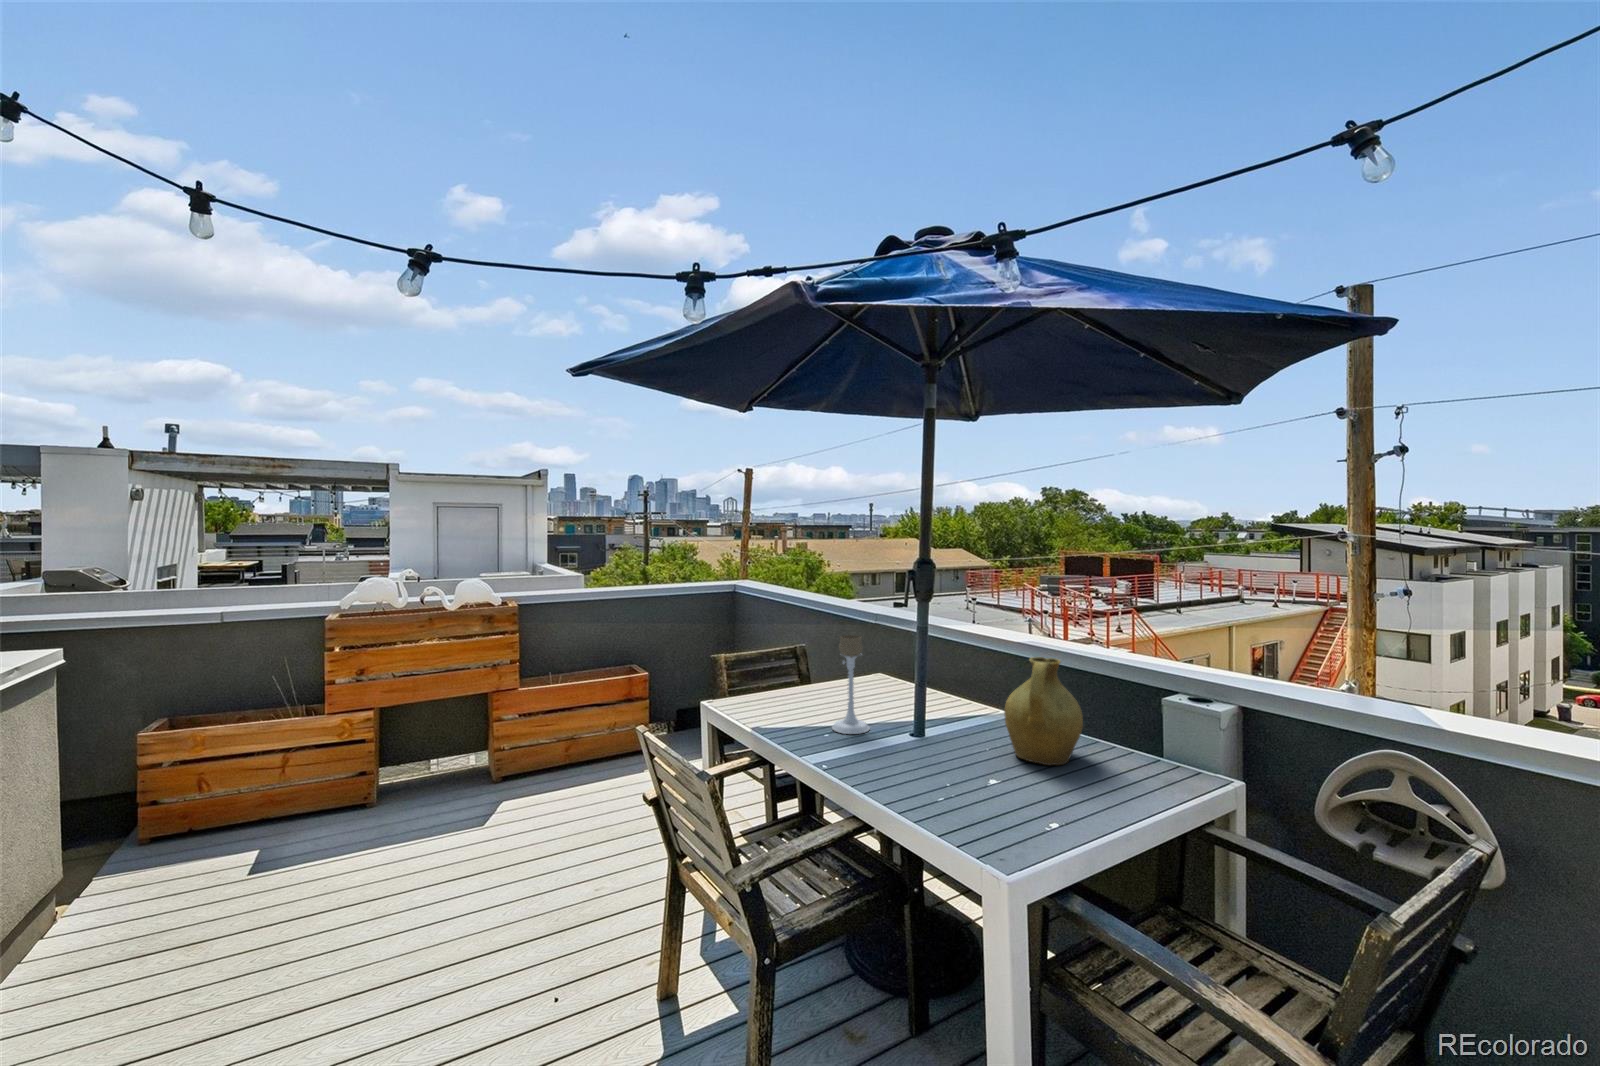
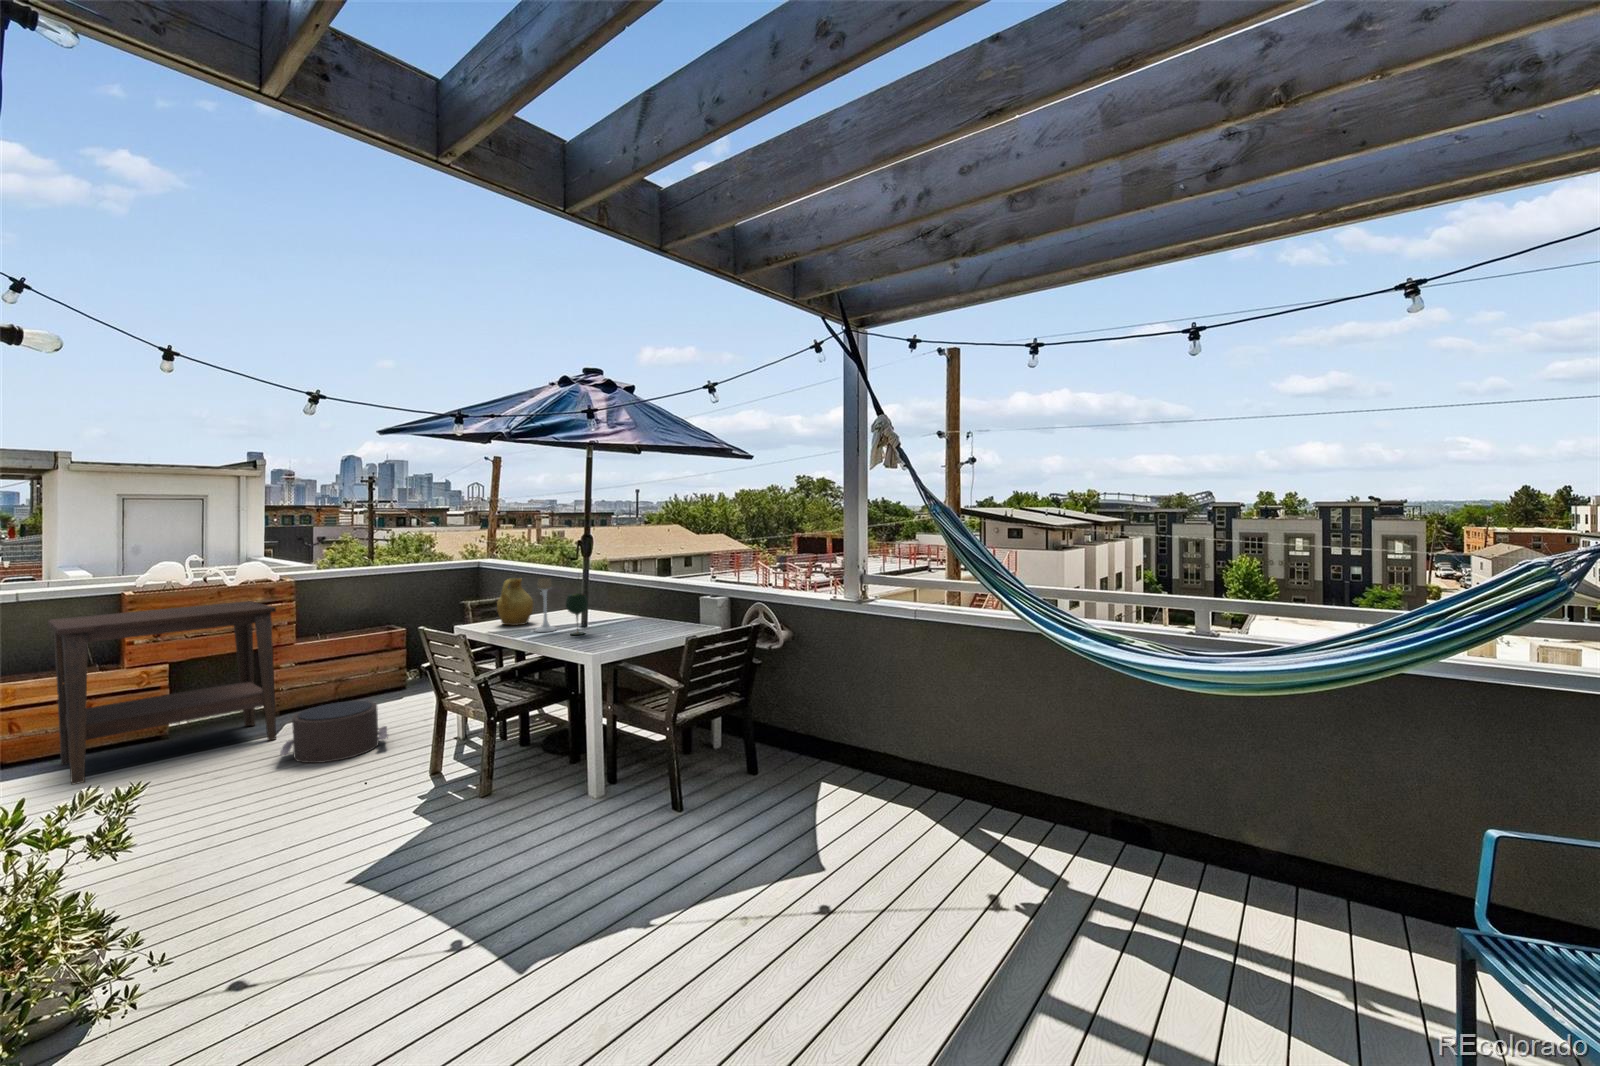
side table: none [213,632,483,890] -> present [48,601,276,785]
pitcher: present [1004,657,1083,765] -> present [497,578,534,625]
wine glass: none [894,672,935,754] -> present [566,594,588,635]
pouf: none [462,794,611,903] -> present [280,701,388,763]

